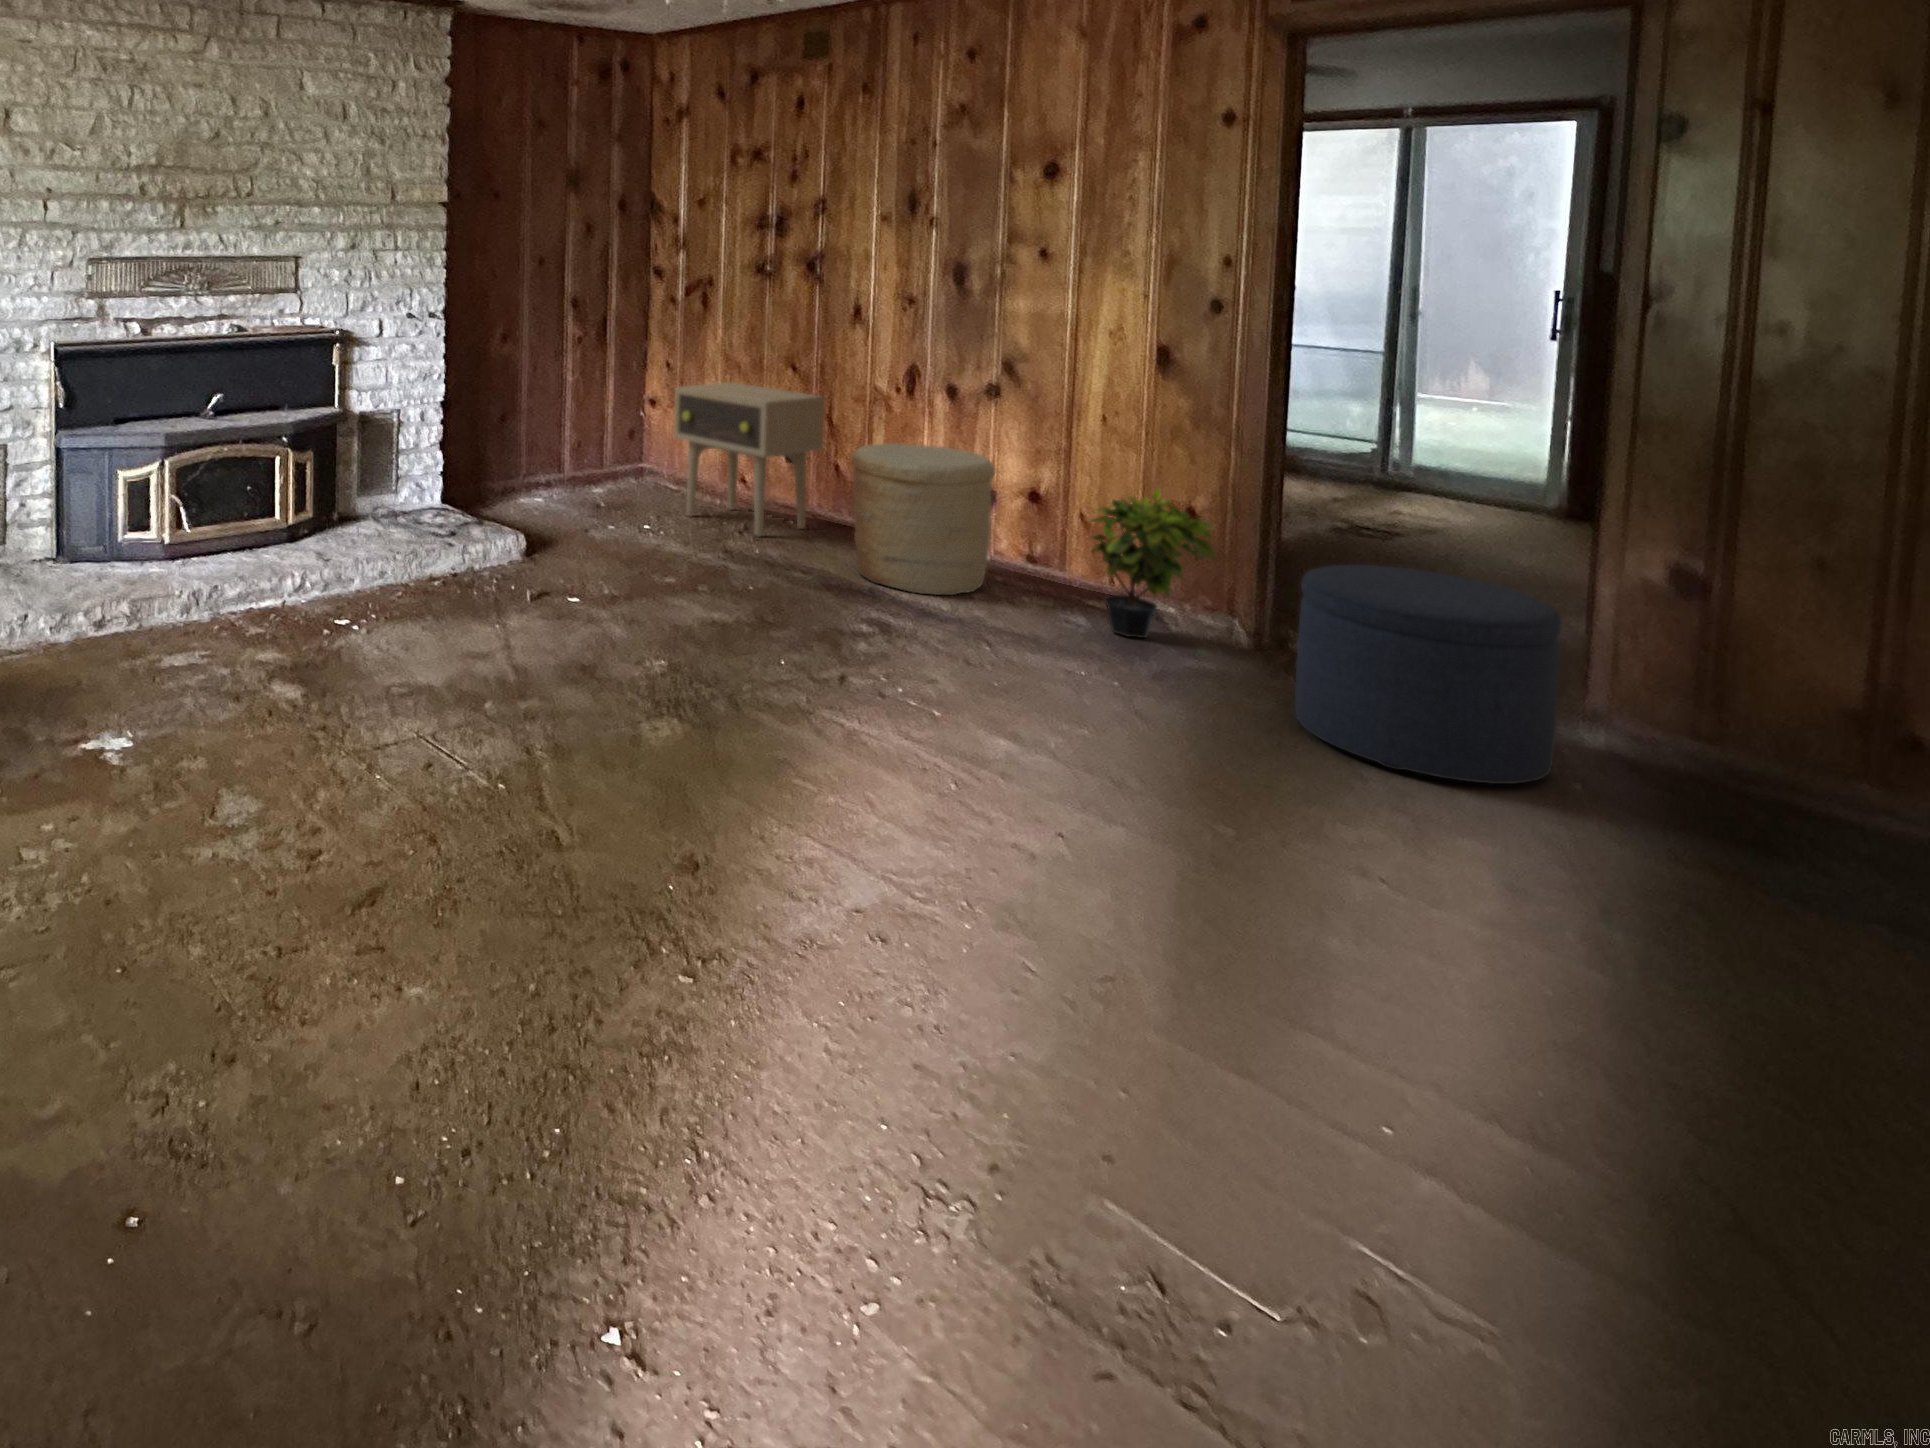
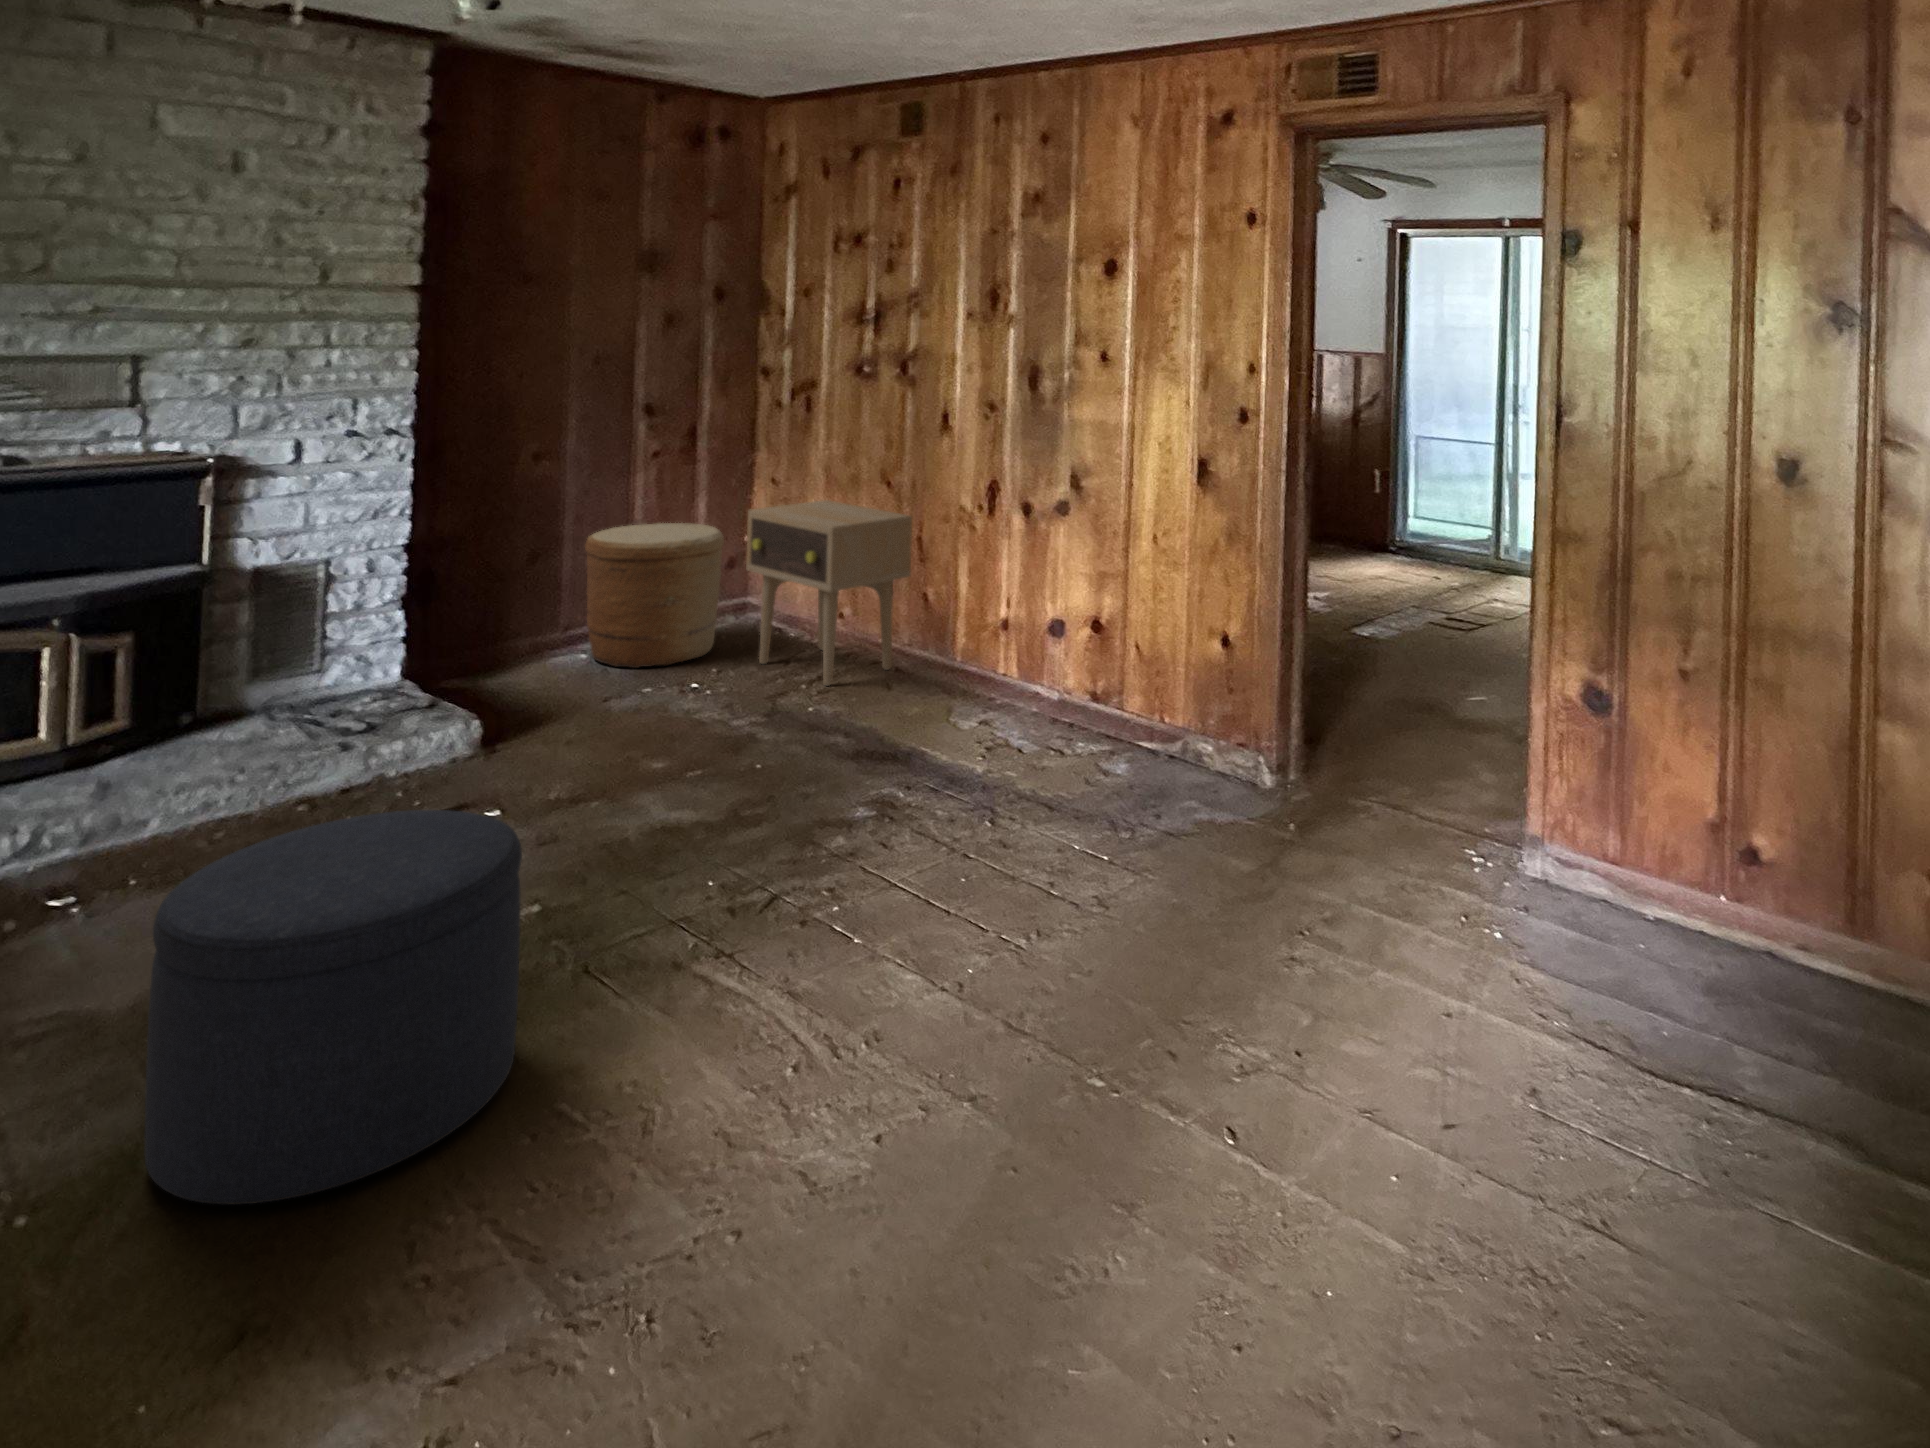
basket: present [851,443,995,595] -> present [585,523,724,668]
potted plant: present [1091,489,1216,638] -> none [1120,616,1237,784]
ottoman: present [1295,565,1562,784] -> present [145,810,522,1204]

